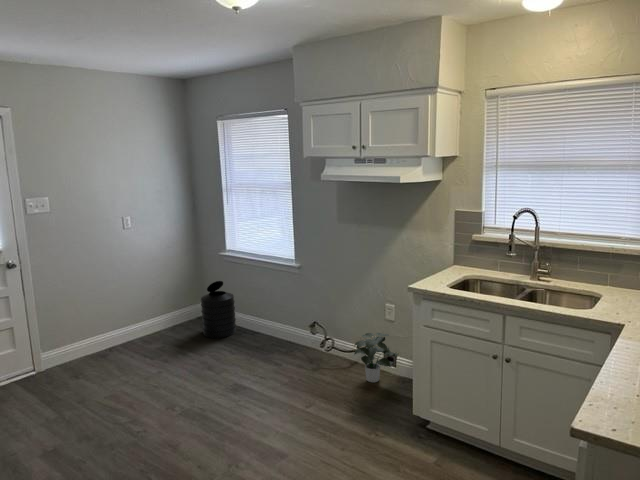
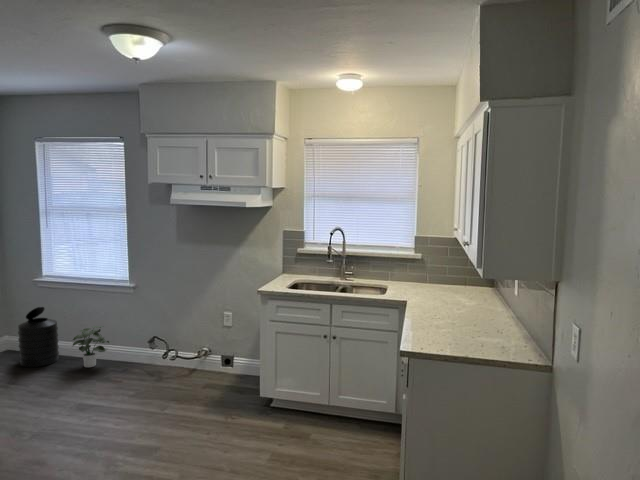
potted plant: present [354,333,398,382] -> present [73,326,112,367]

